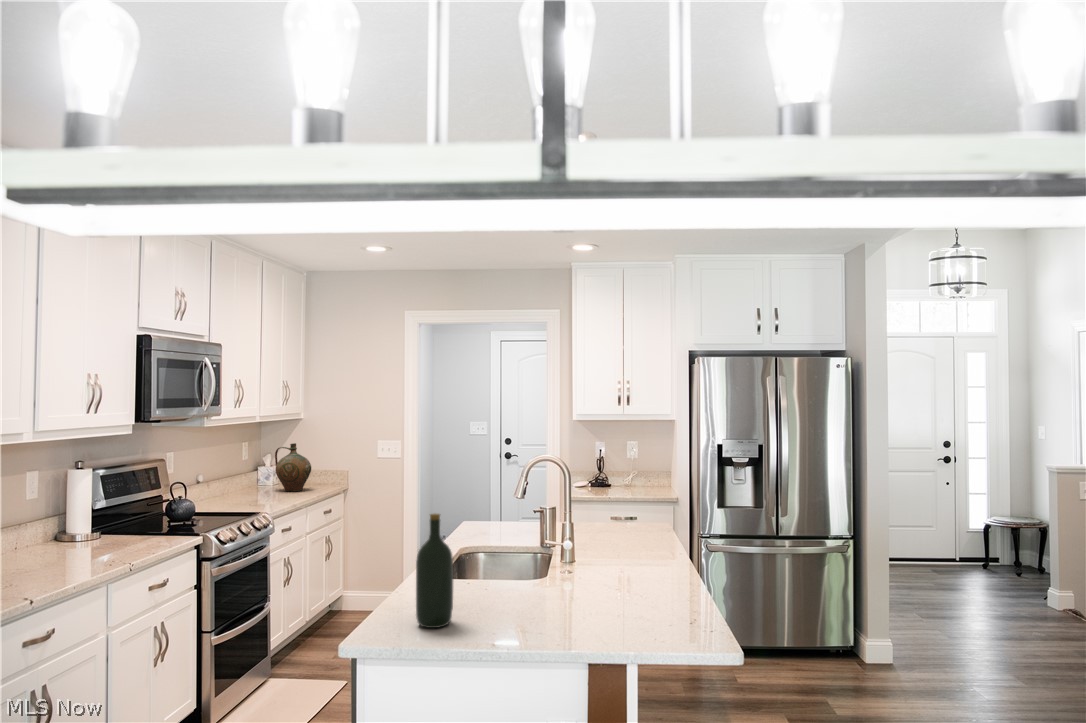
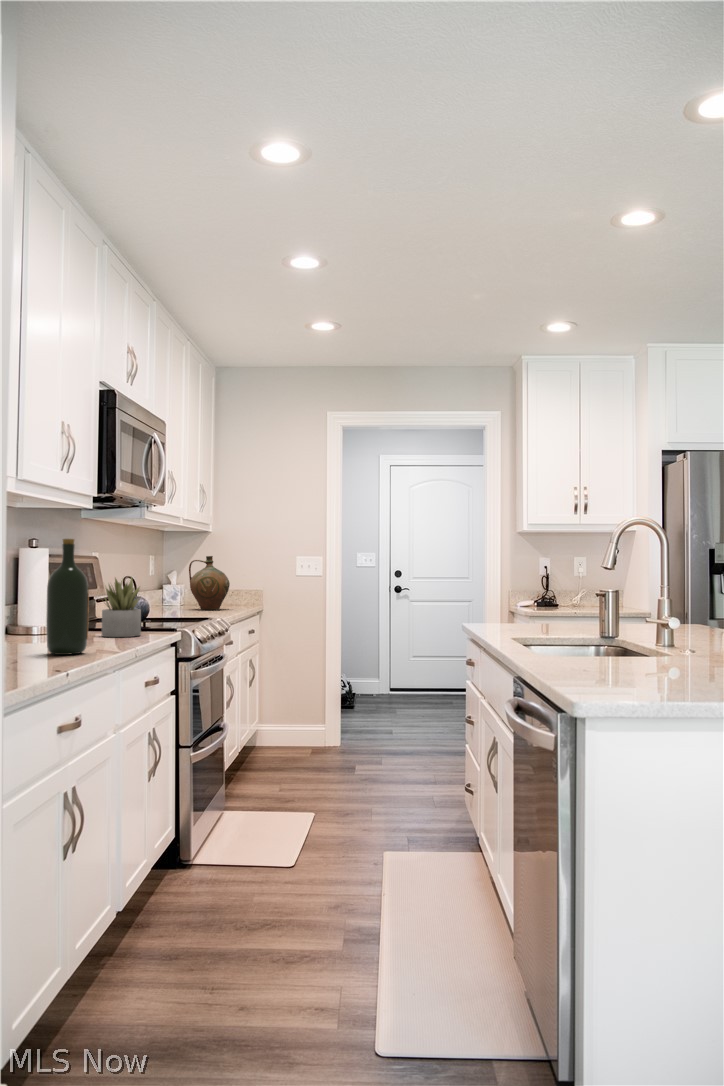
succulent plant: none [128,493,165,545] -> present [102,577,141,637]
wine bottle: present [416,514,454,628] -> present [46,539,89,655]

